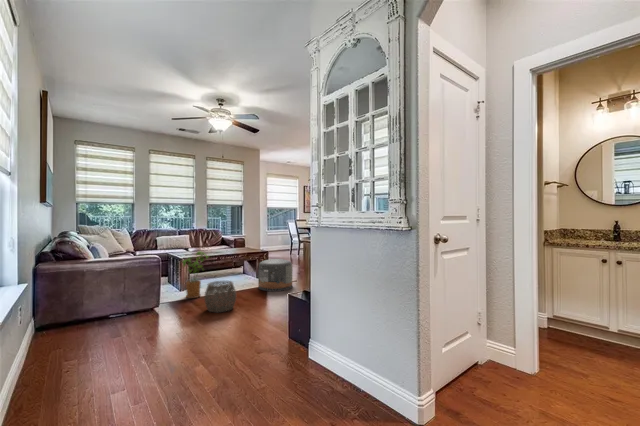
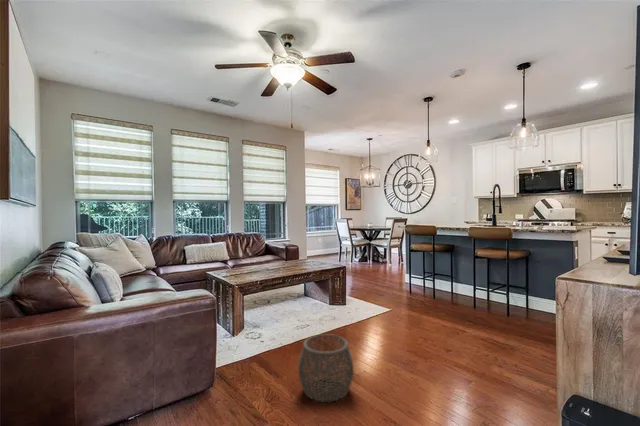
house plant: present [182,252,208,298] -> none [241,276,283,355]
pouf: present [258,259,292,291] -> none [348,281,400,335]

